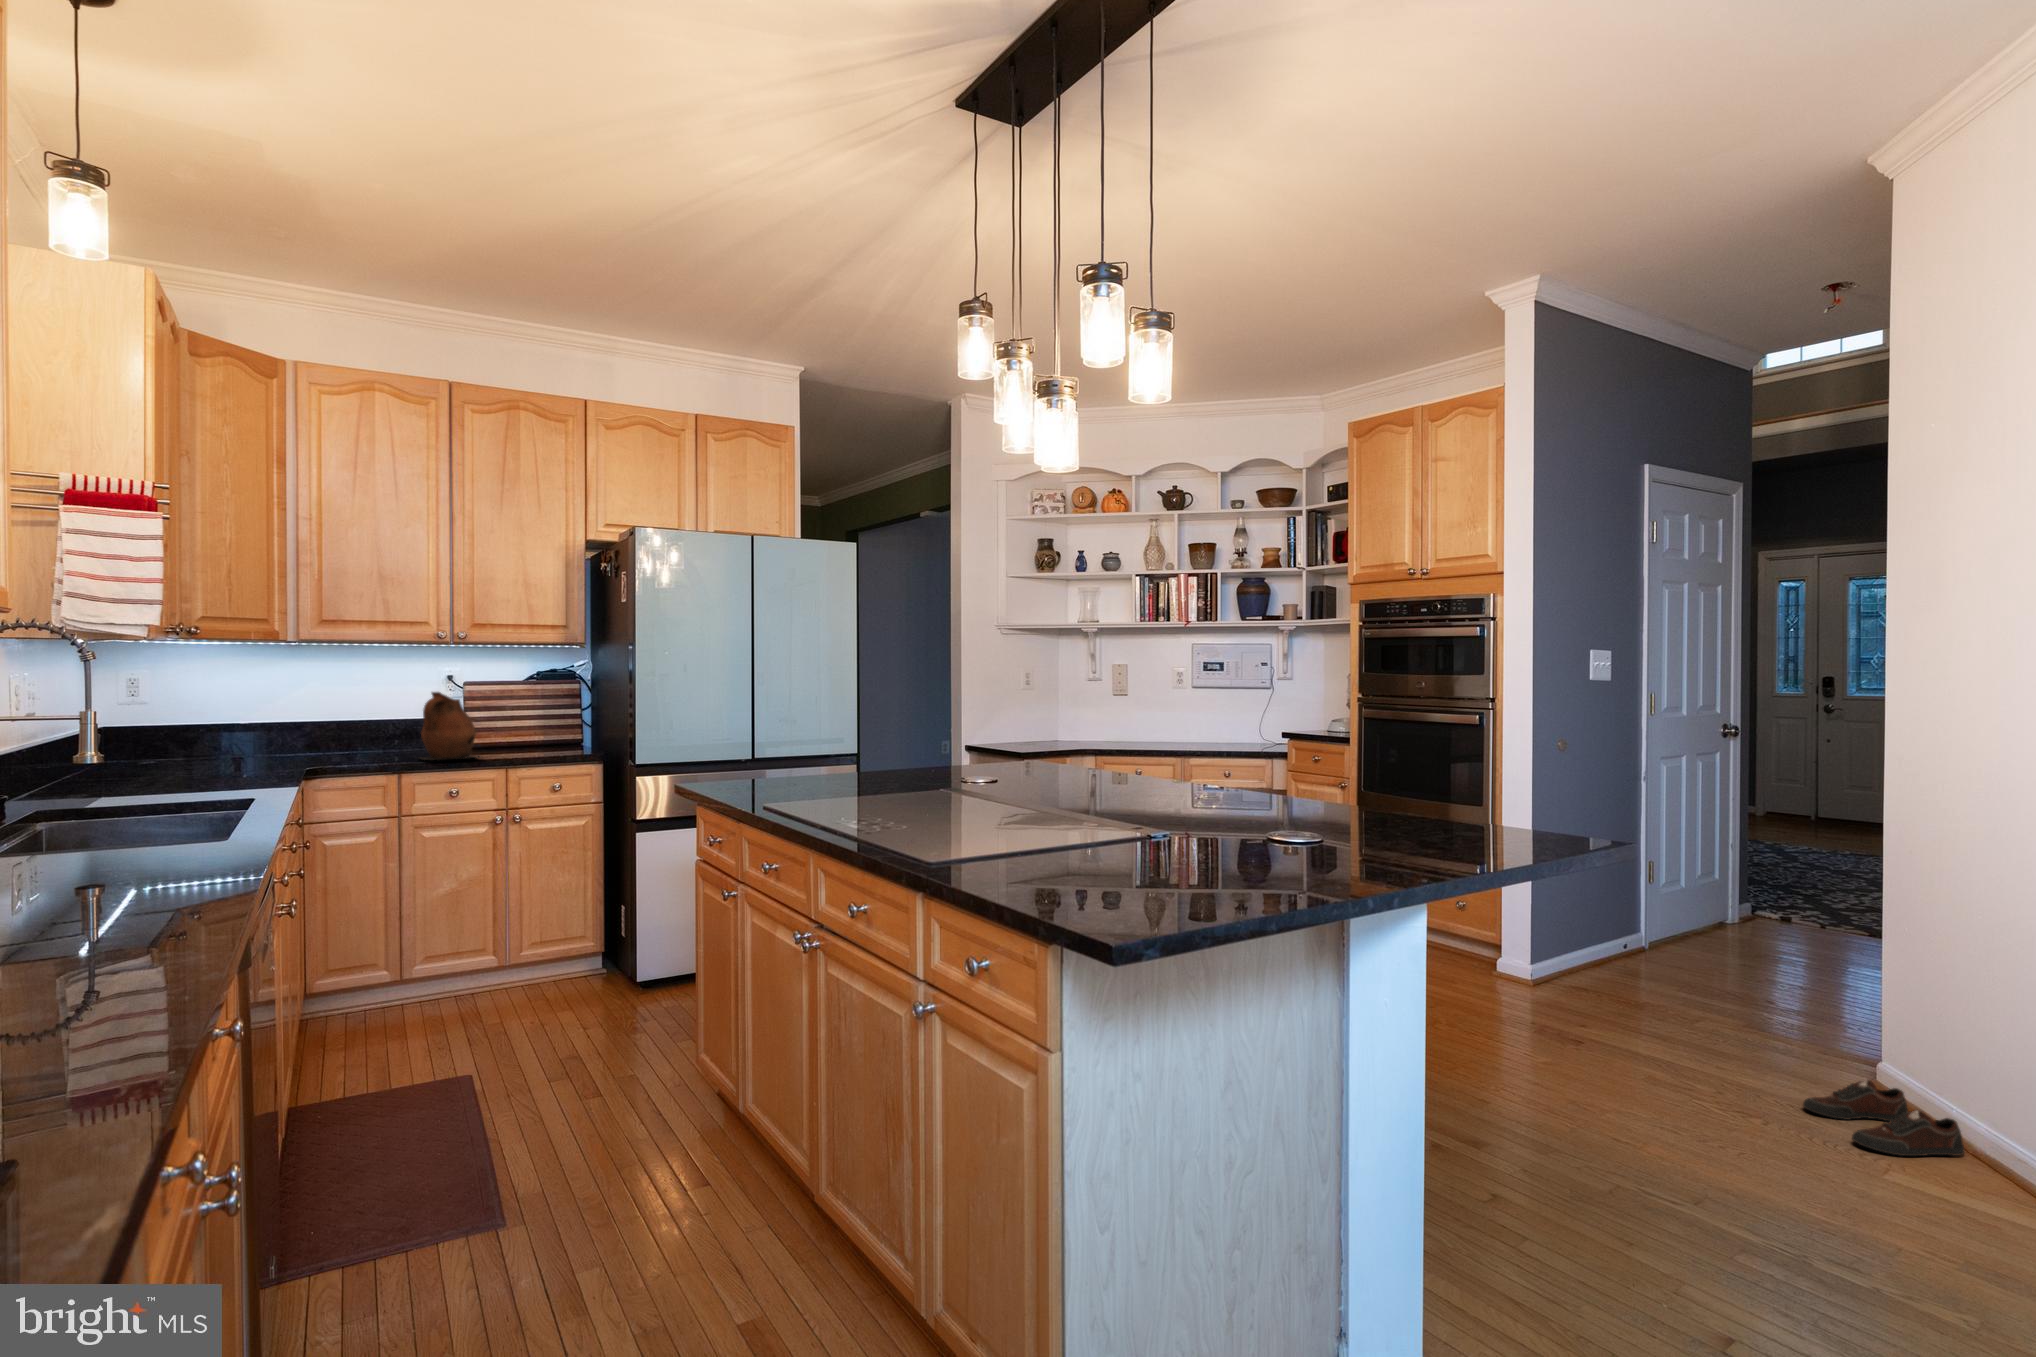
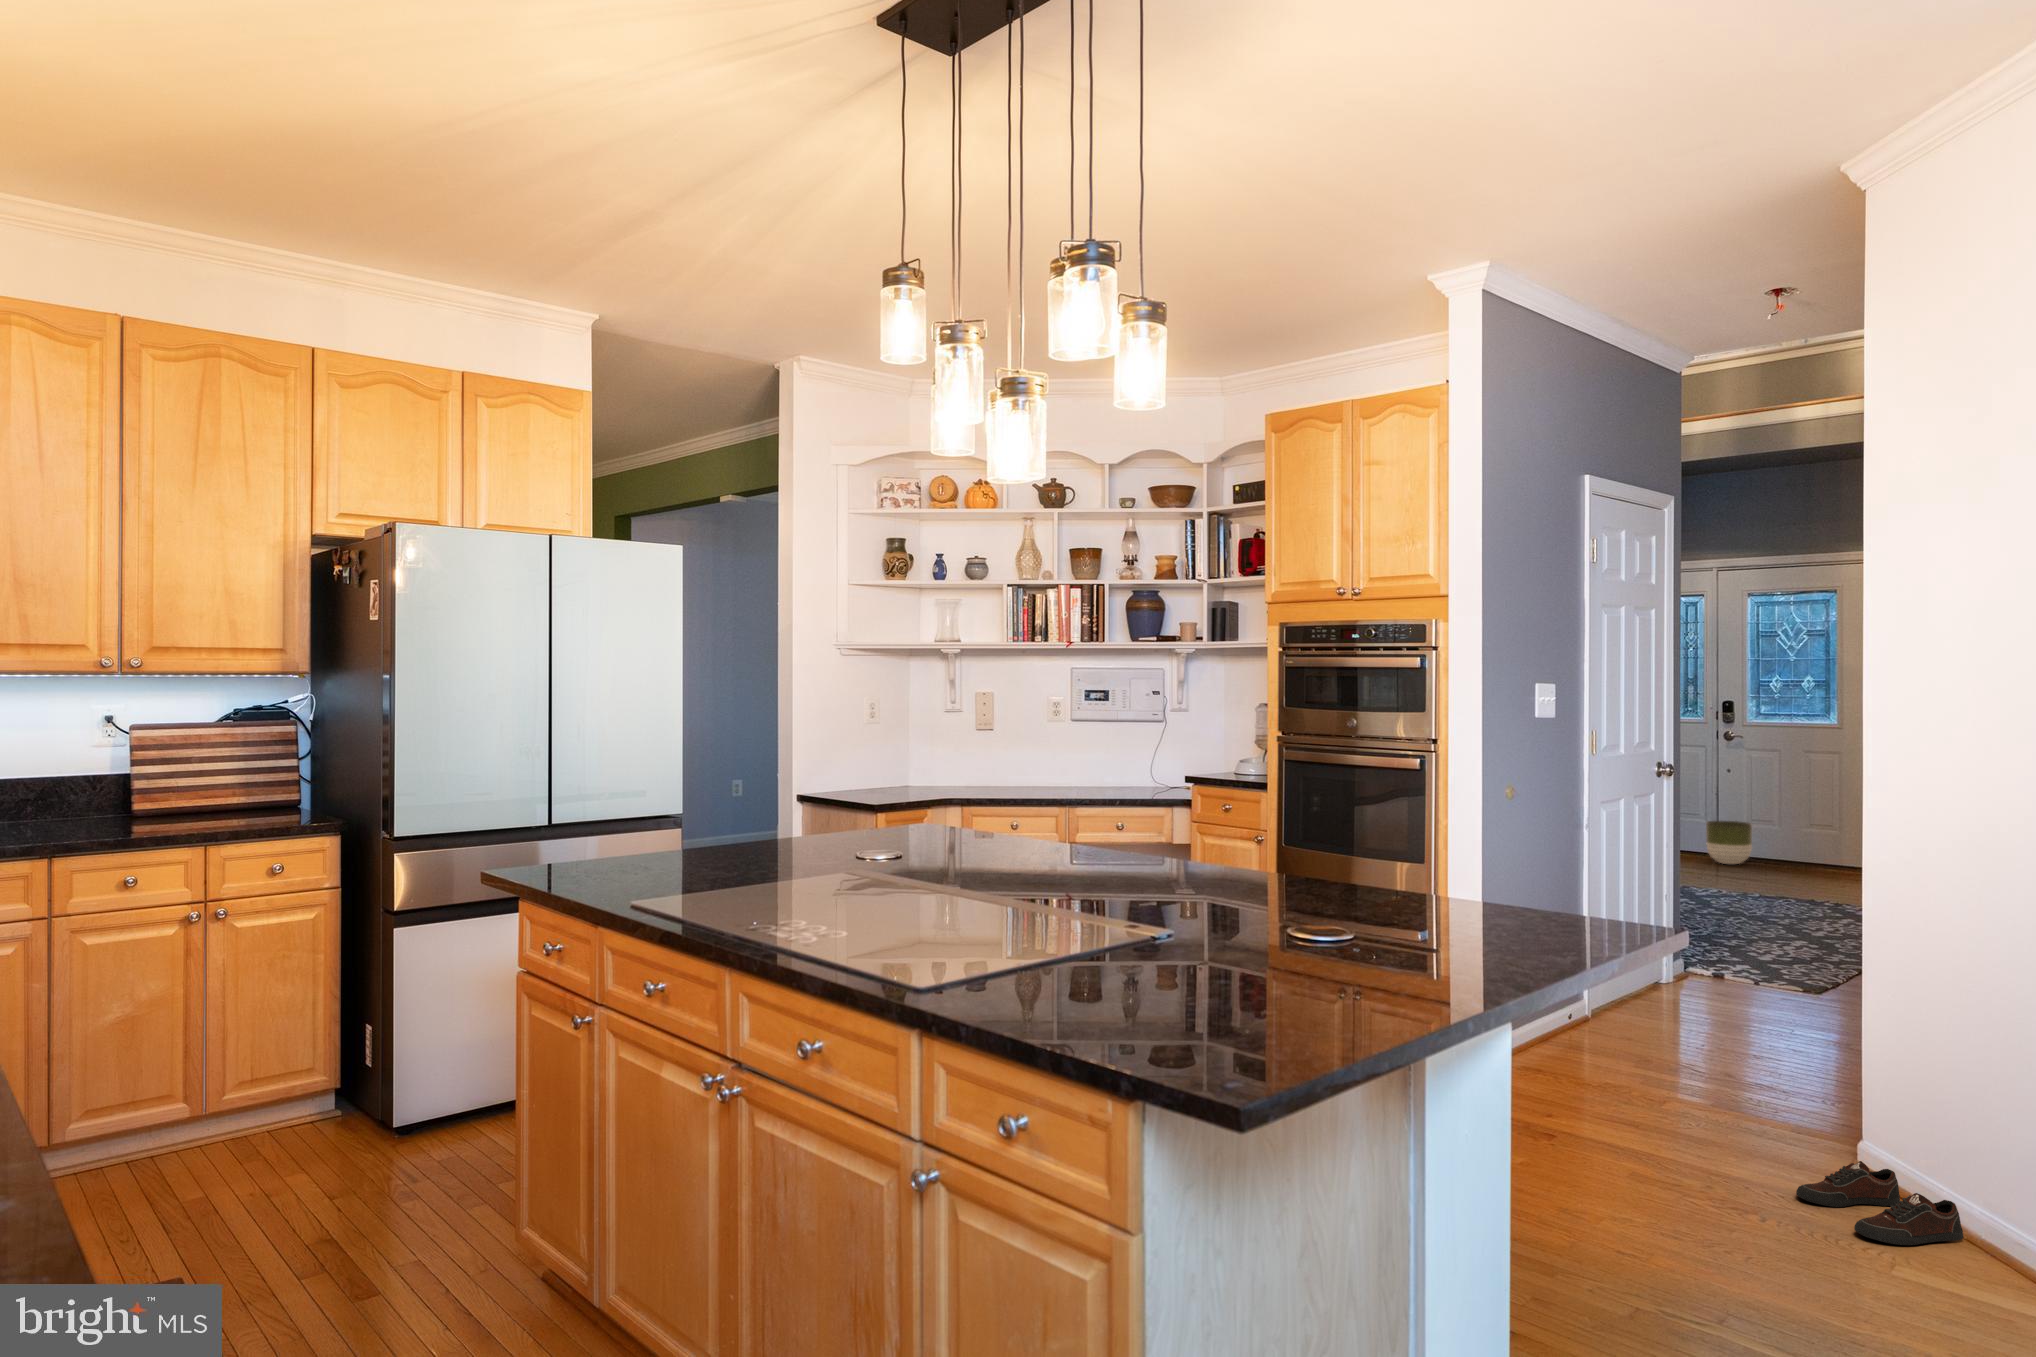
ceramic pitcher: present [421,692,480,760] -> none [68,743,170,838]
planter: none [1807,787,1854,828] -> present [1706,821,1752,864]

